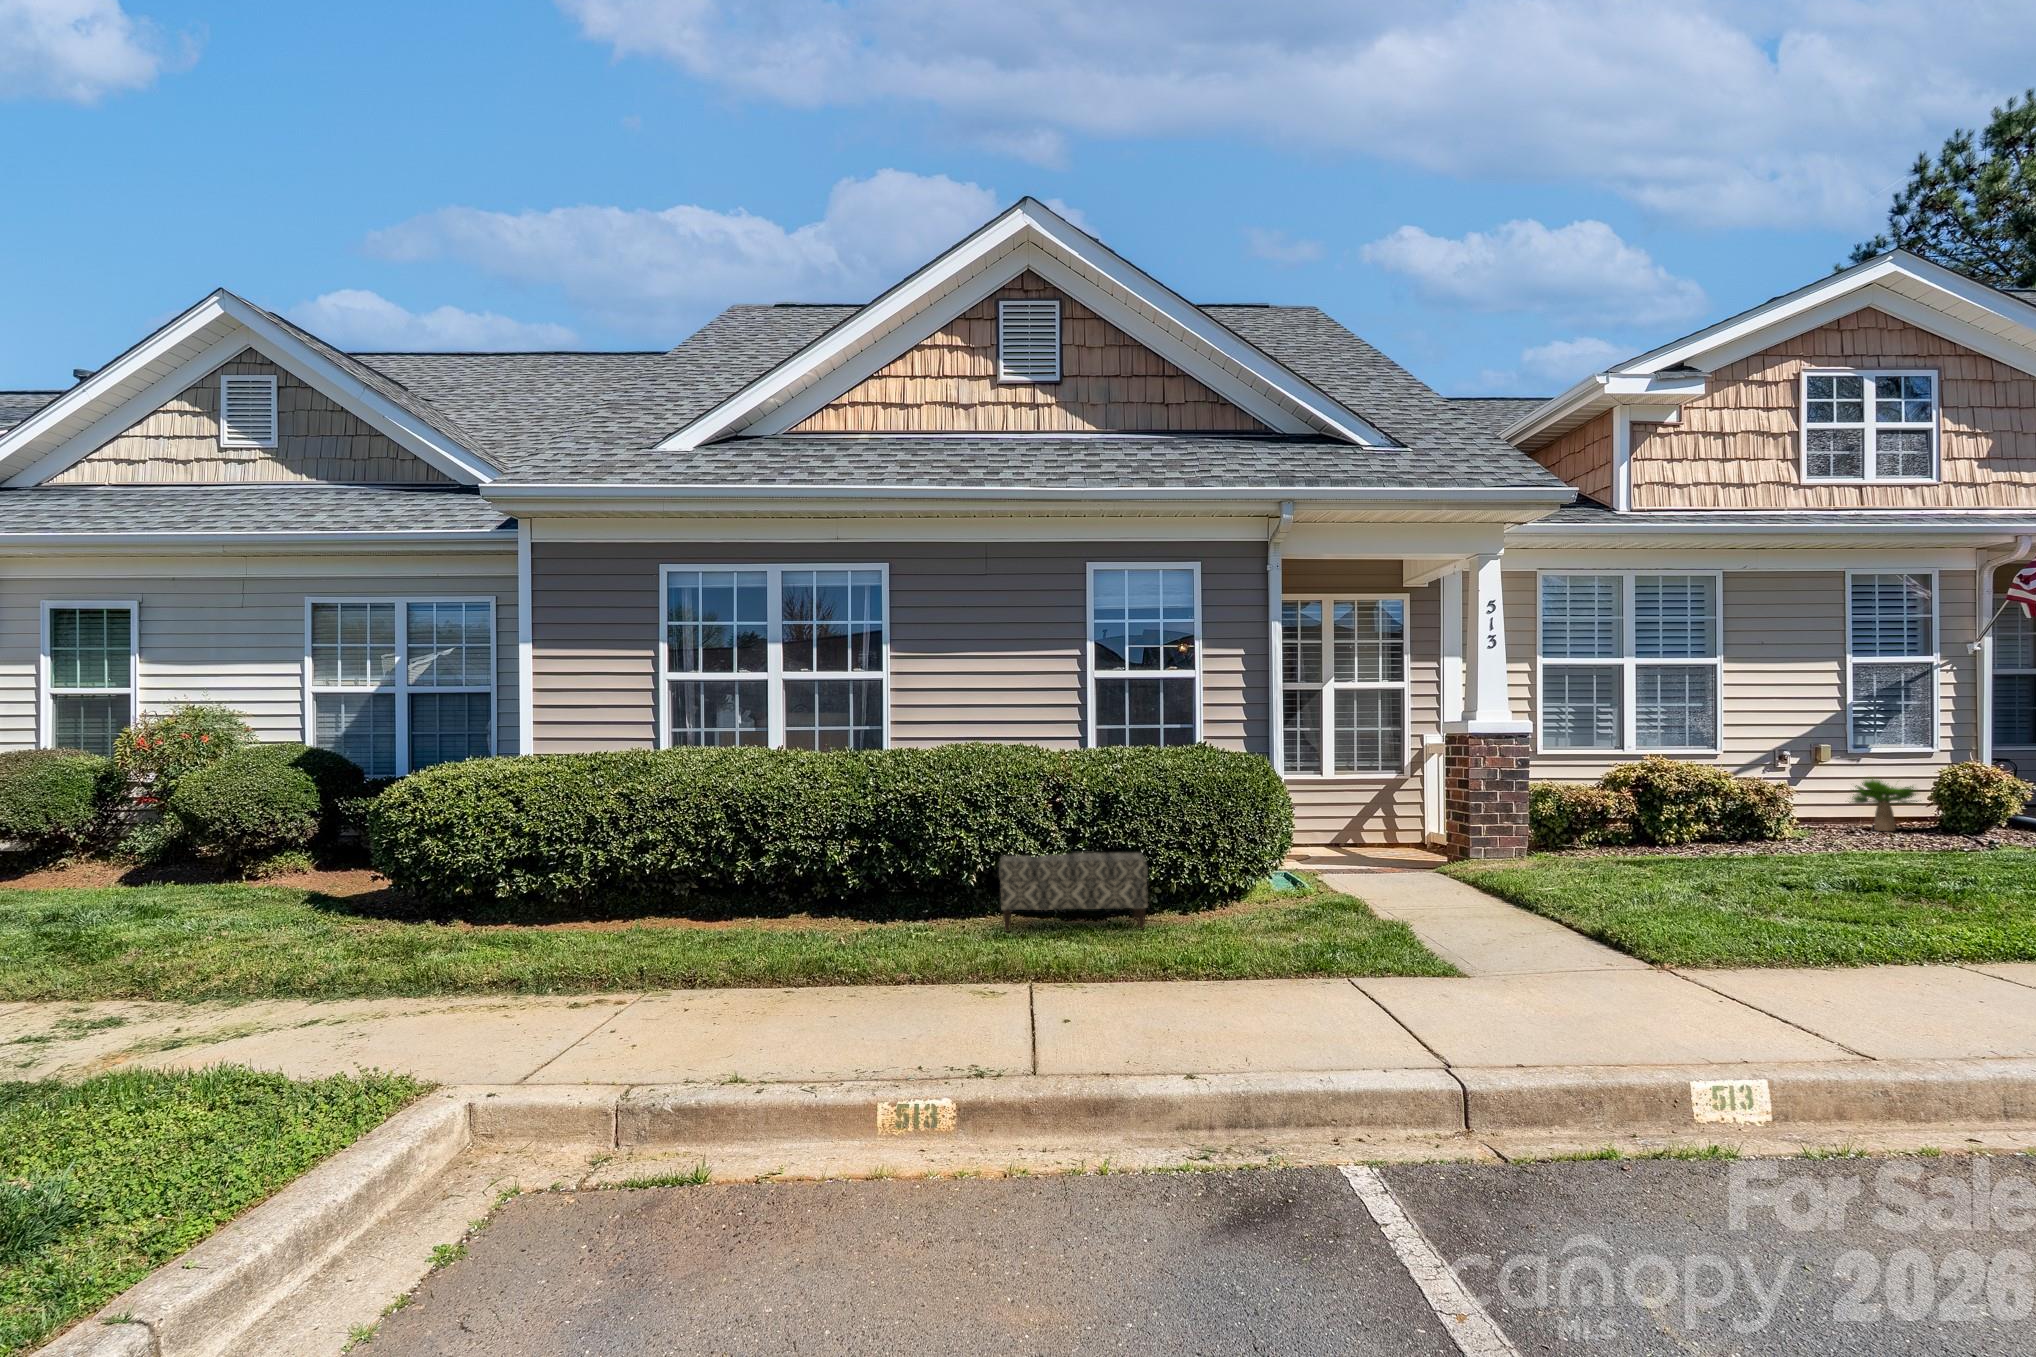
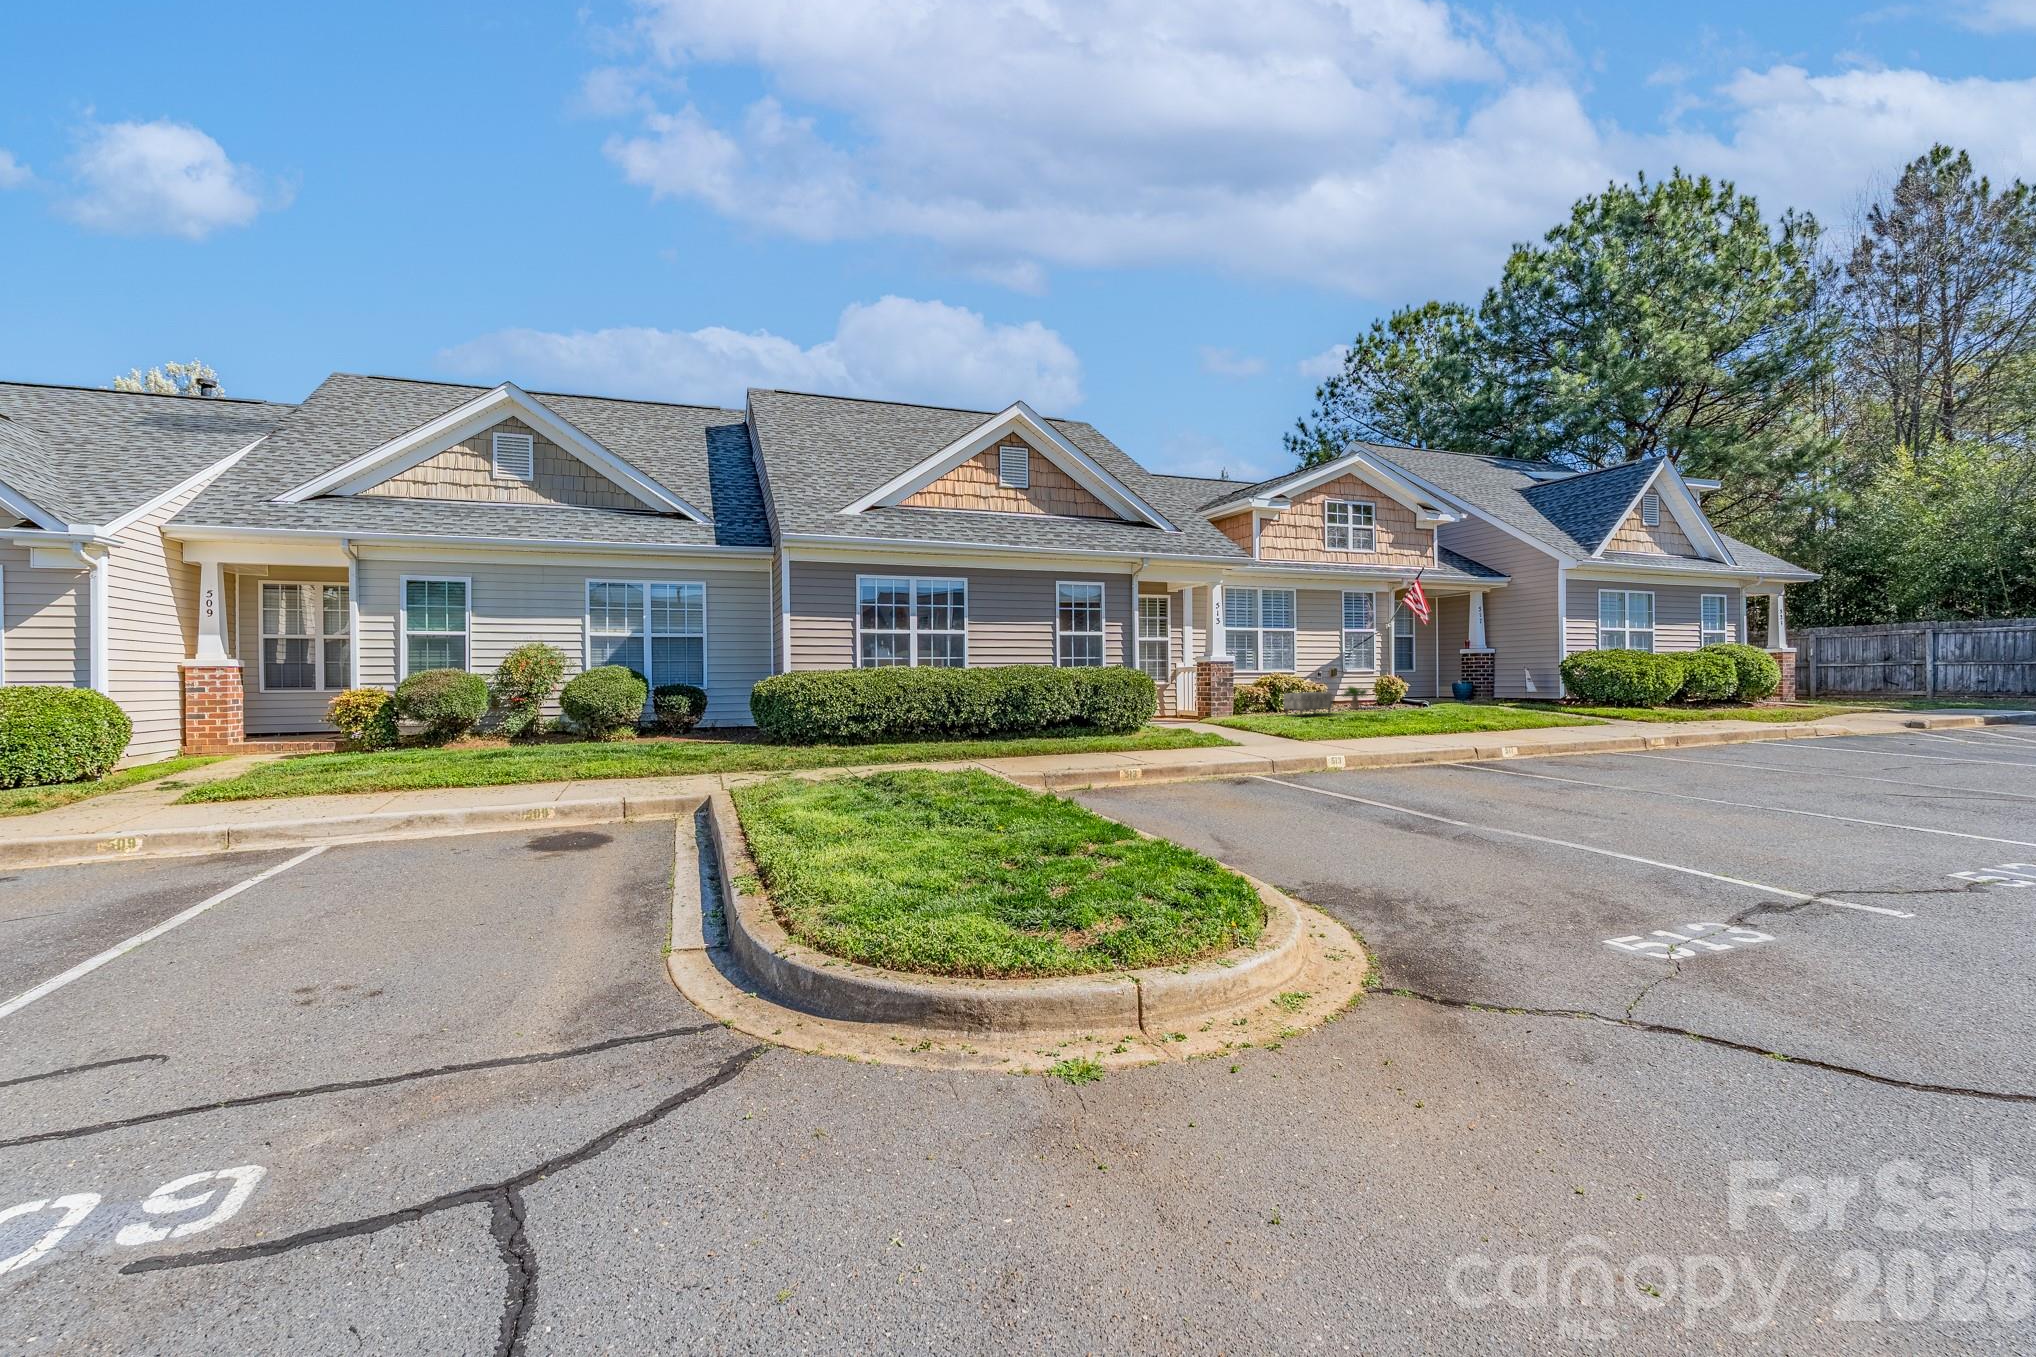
bench: present [999,853,1148,932] -> present [1284,692,1333,716]

